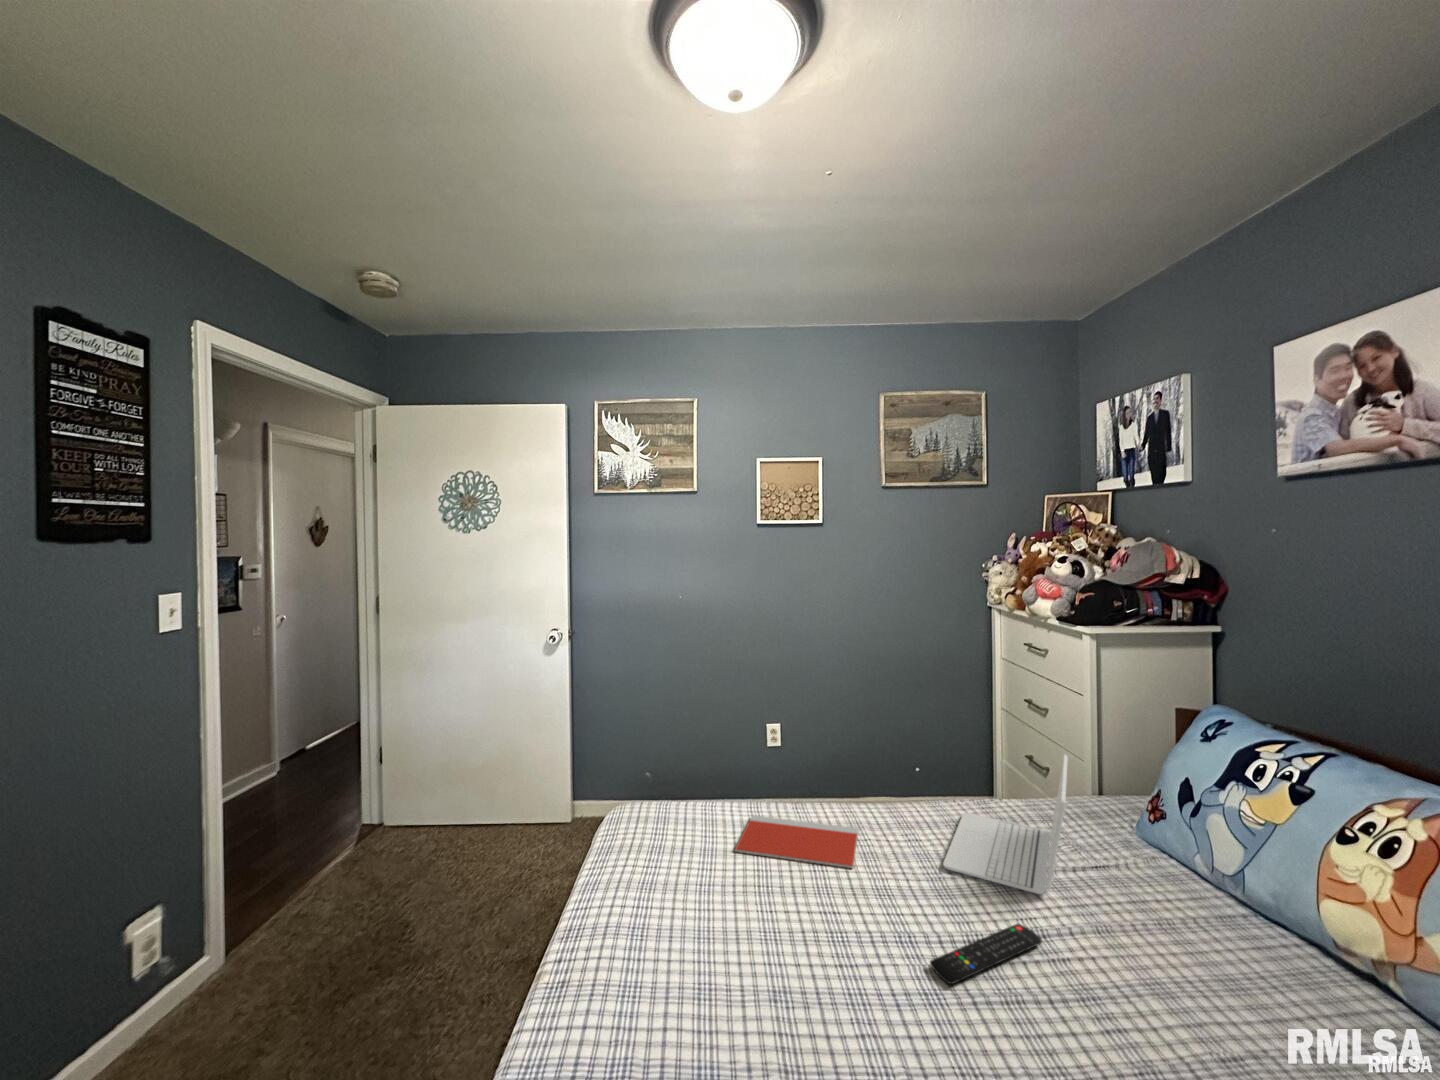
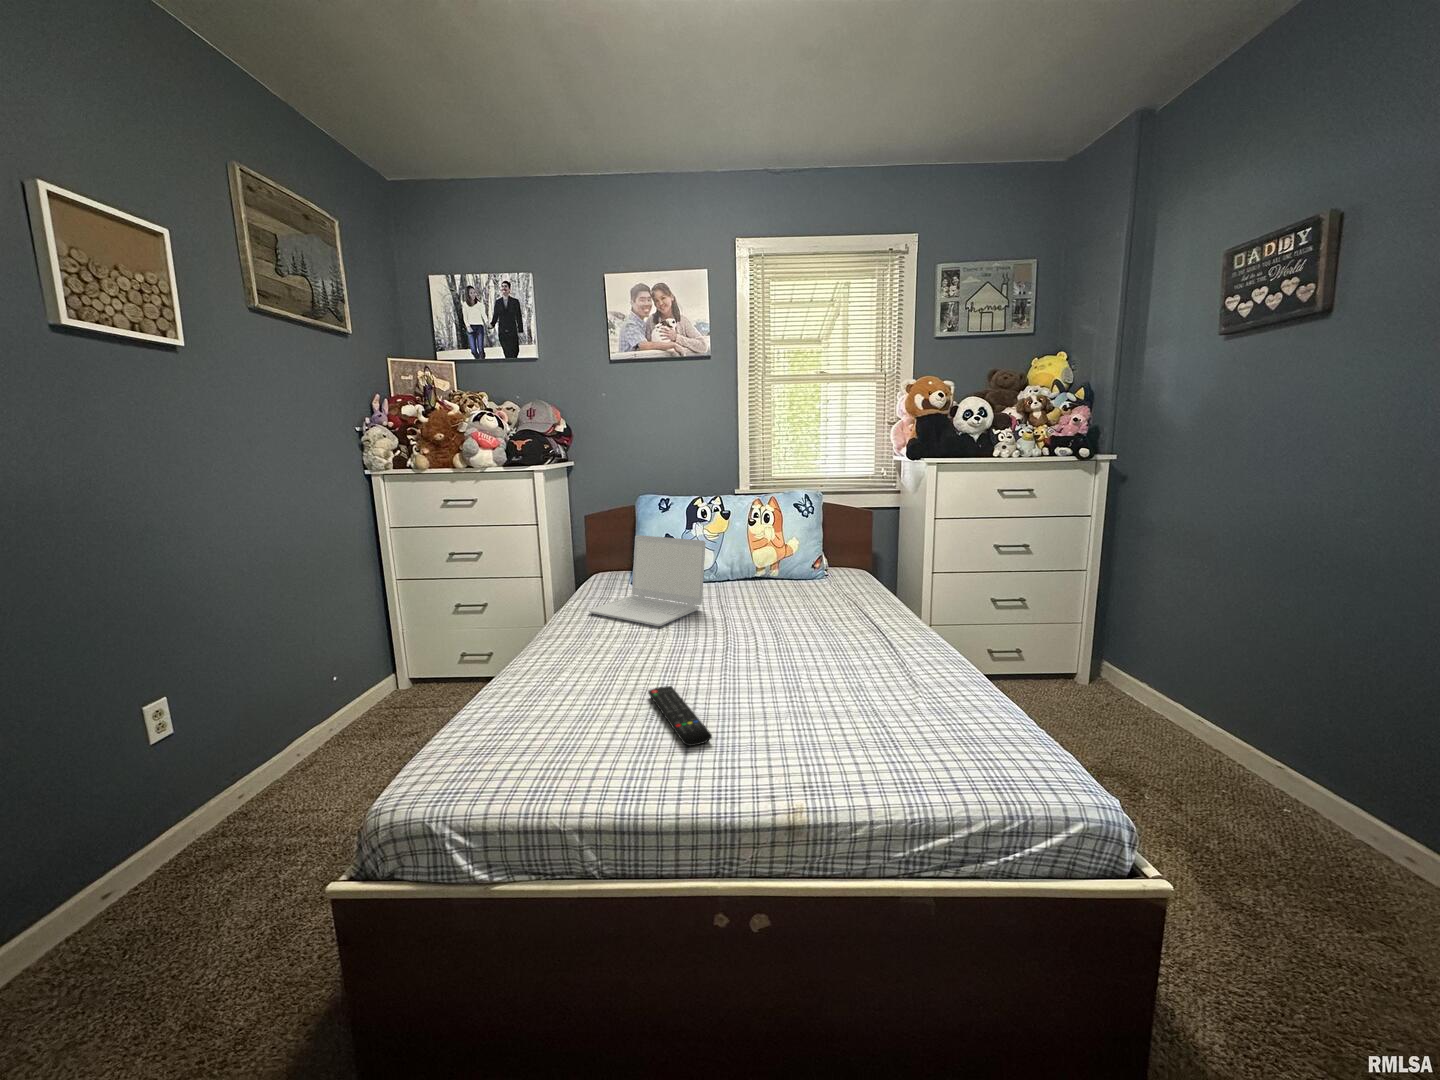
notebook: present [735,816,858,868] -> none [510,645,645,703]
remote control: present [930,924,1042,984] -> present [648,686,712,746]

